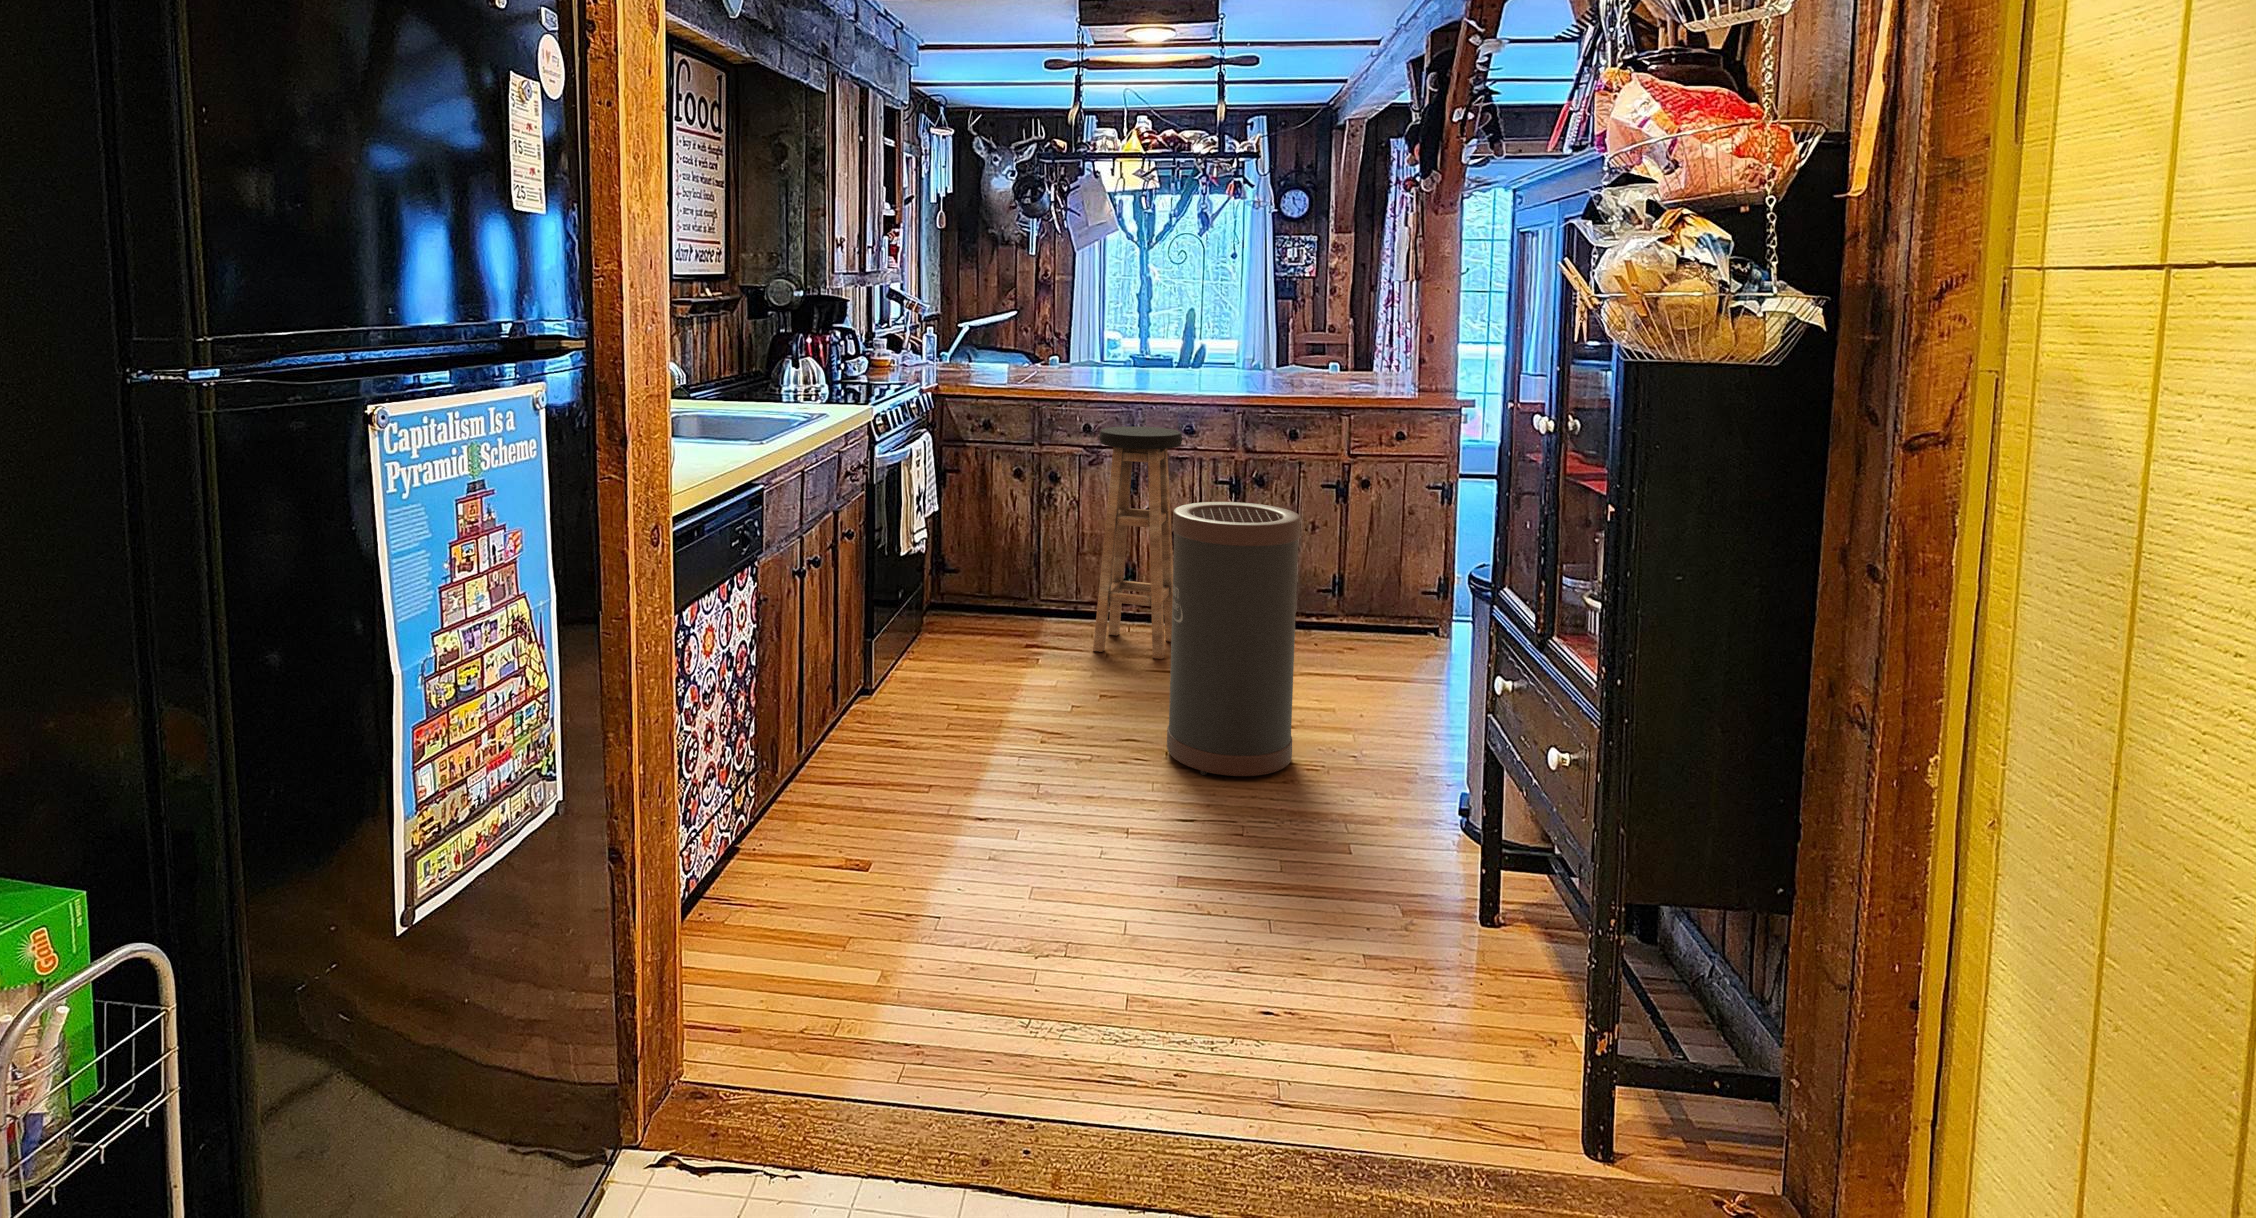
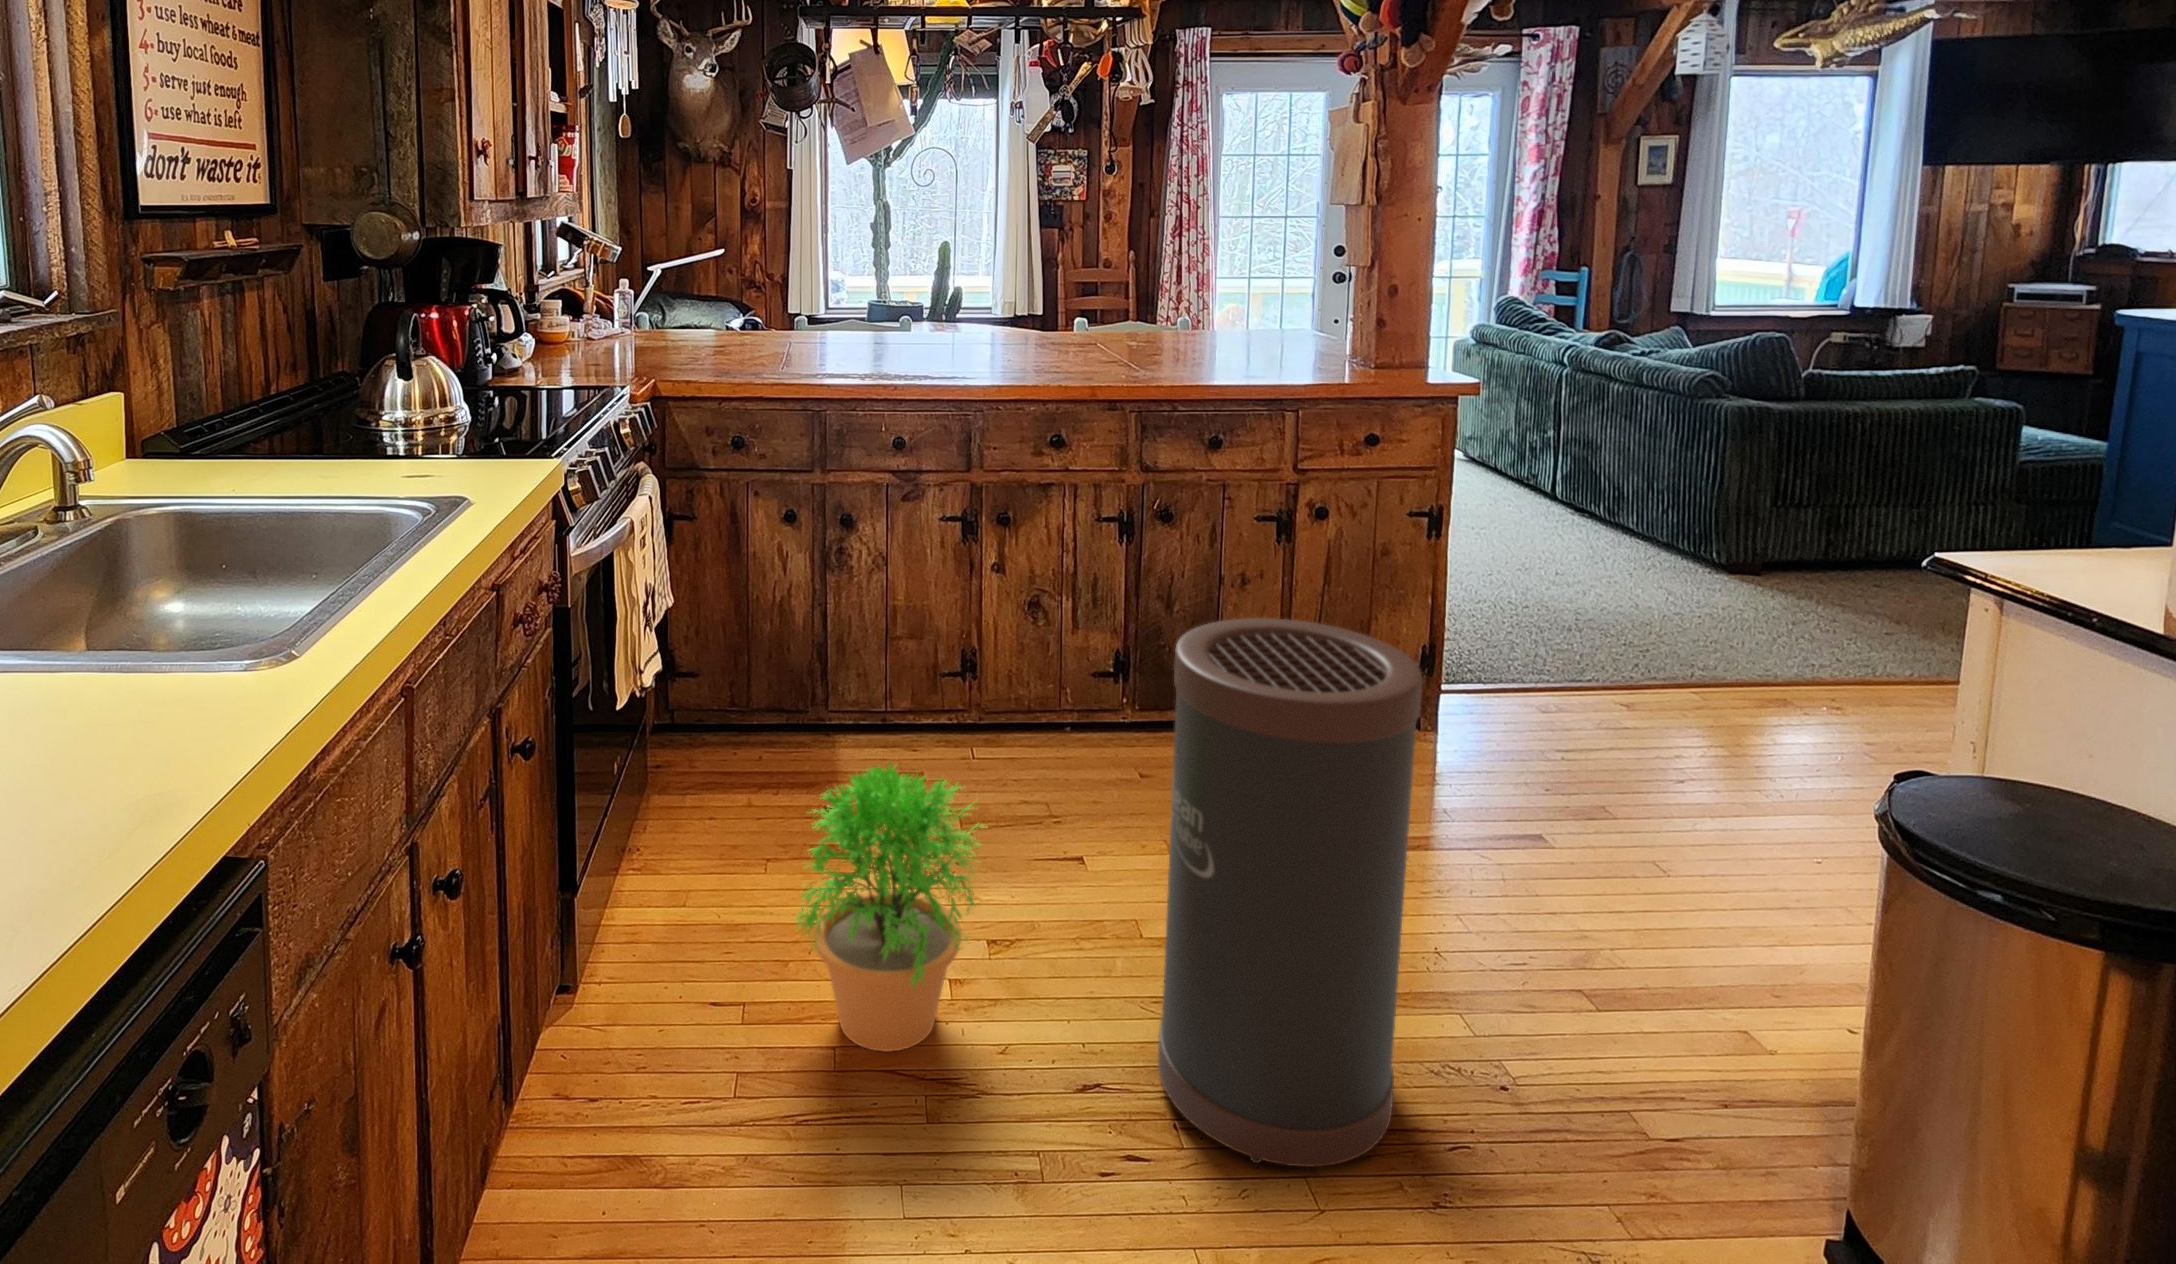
bar stool: present [1093,427,1182,659] -> none [933,442,1066,814]
potted plant: none [978,577,1093,729] -> present [796,761,987,1051]

